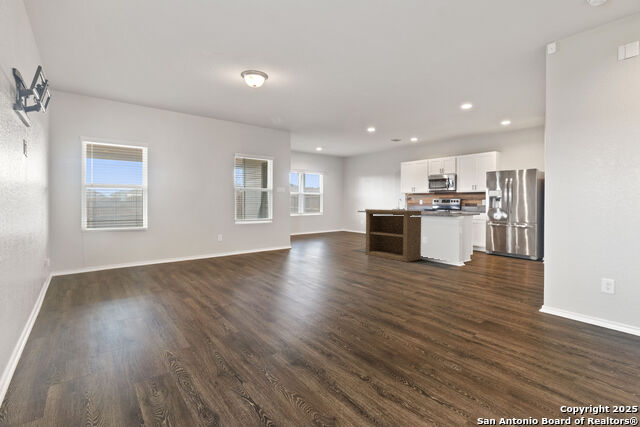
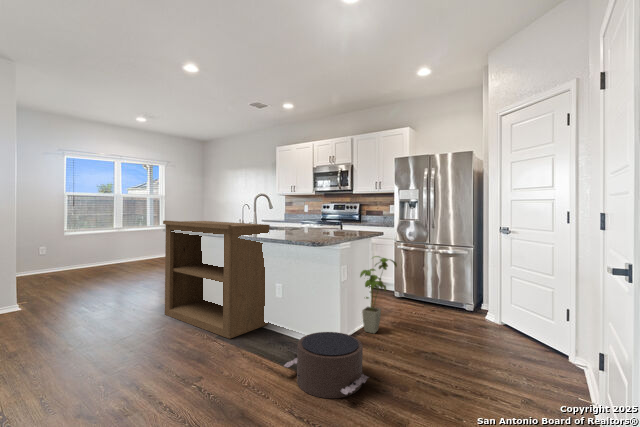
house plant: none [471,226,490,264] -> present [360,256,397,333]
pouf: none [441,256,481,276] -> present [284,332,369,398]

